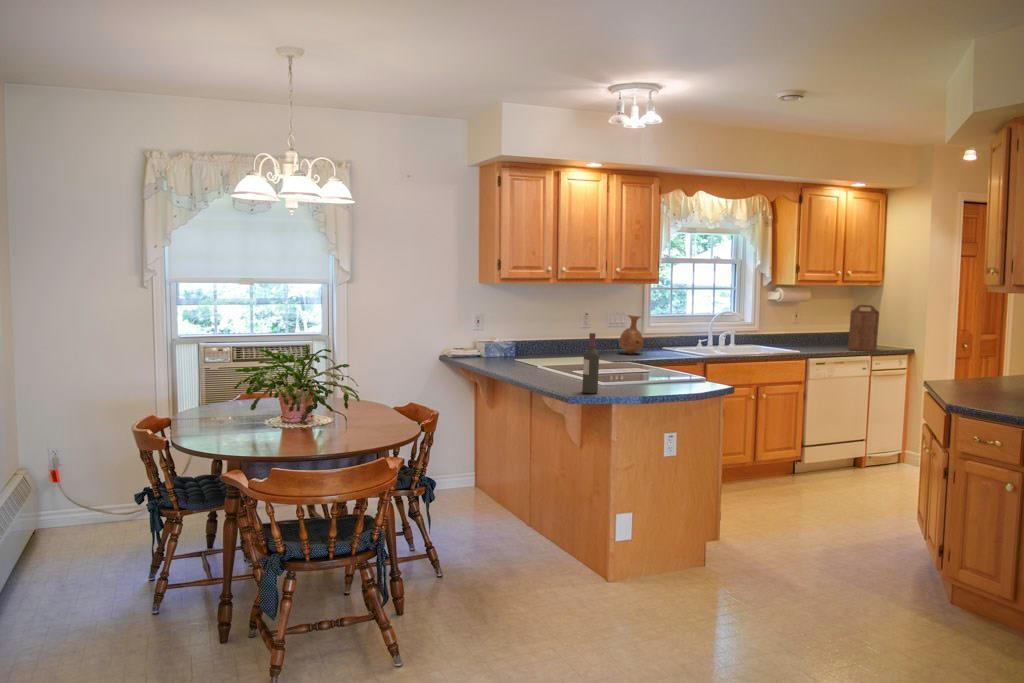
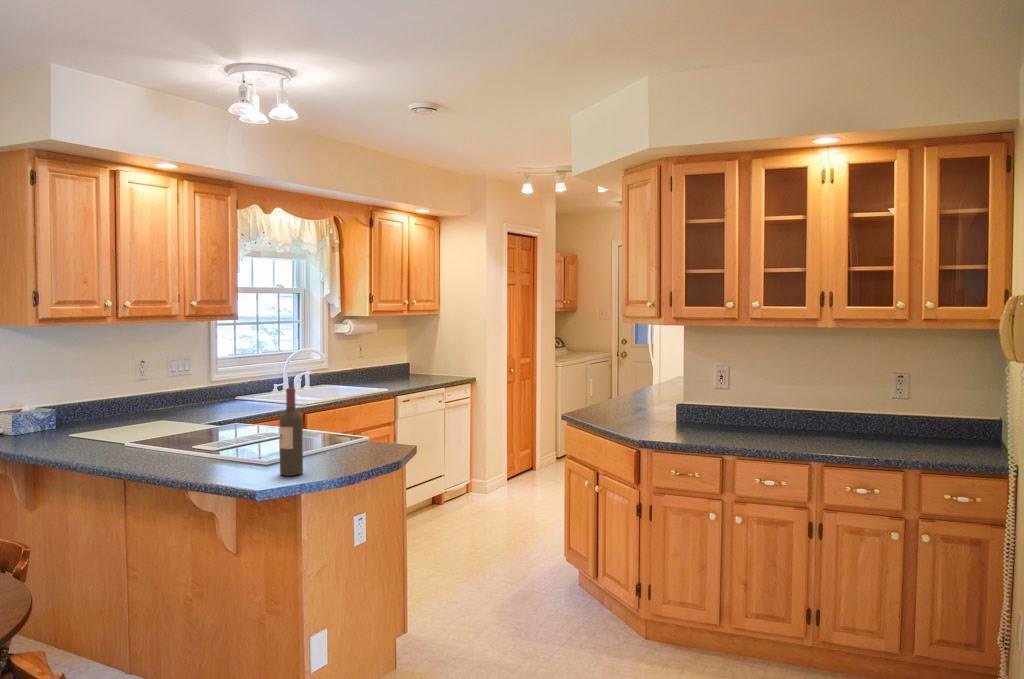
cutting board: present [848,305,879,351] -> none [415,332,439,378]
vase: present [619,315,643,354] -> none [198,361,232,411]

